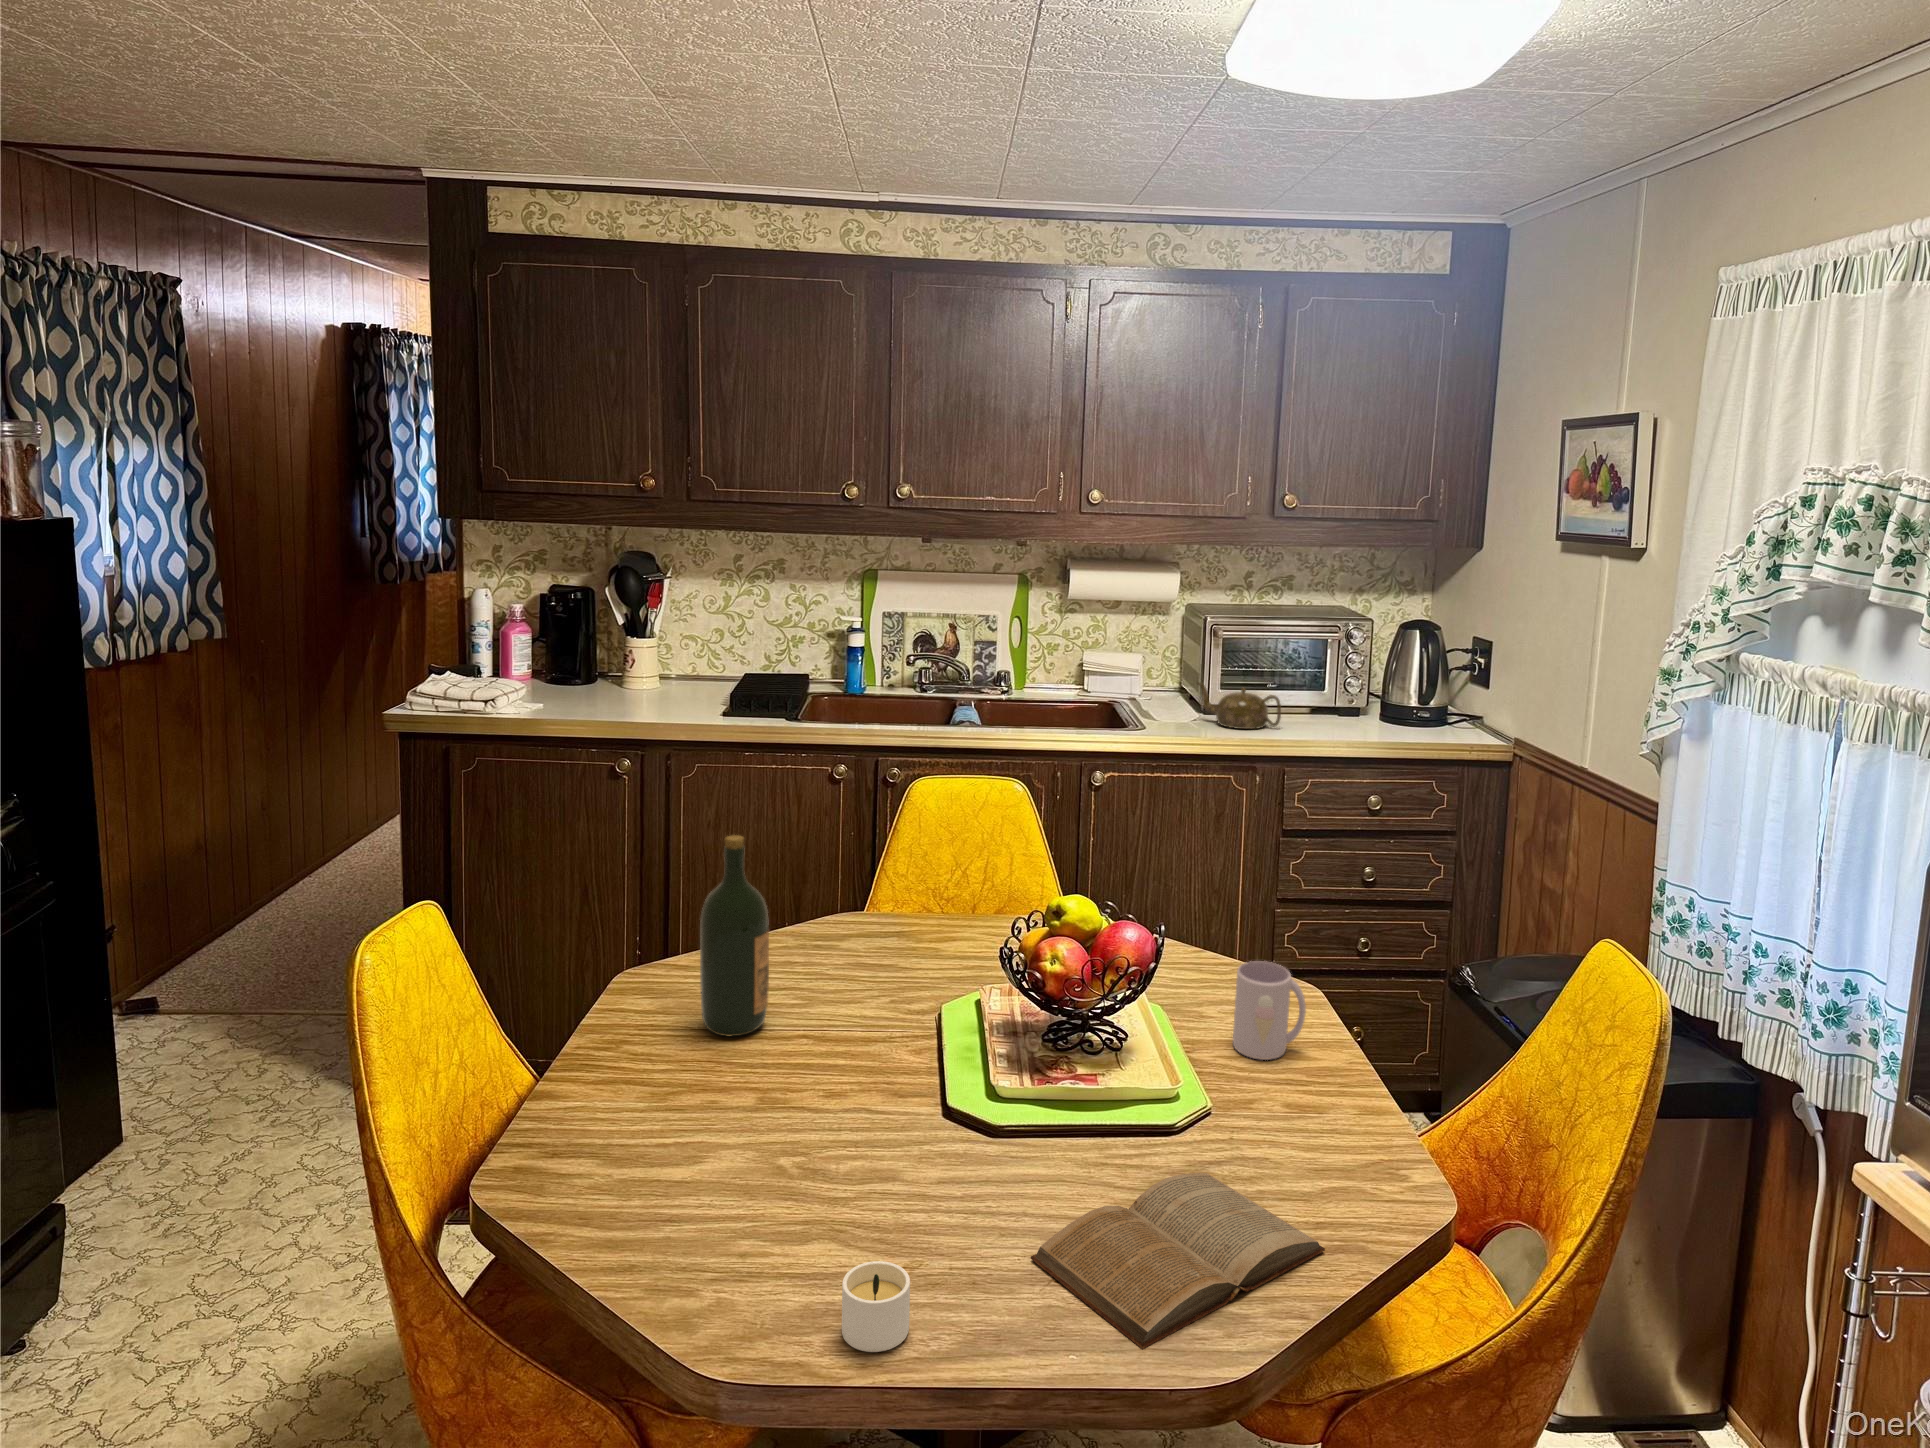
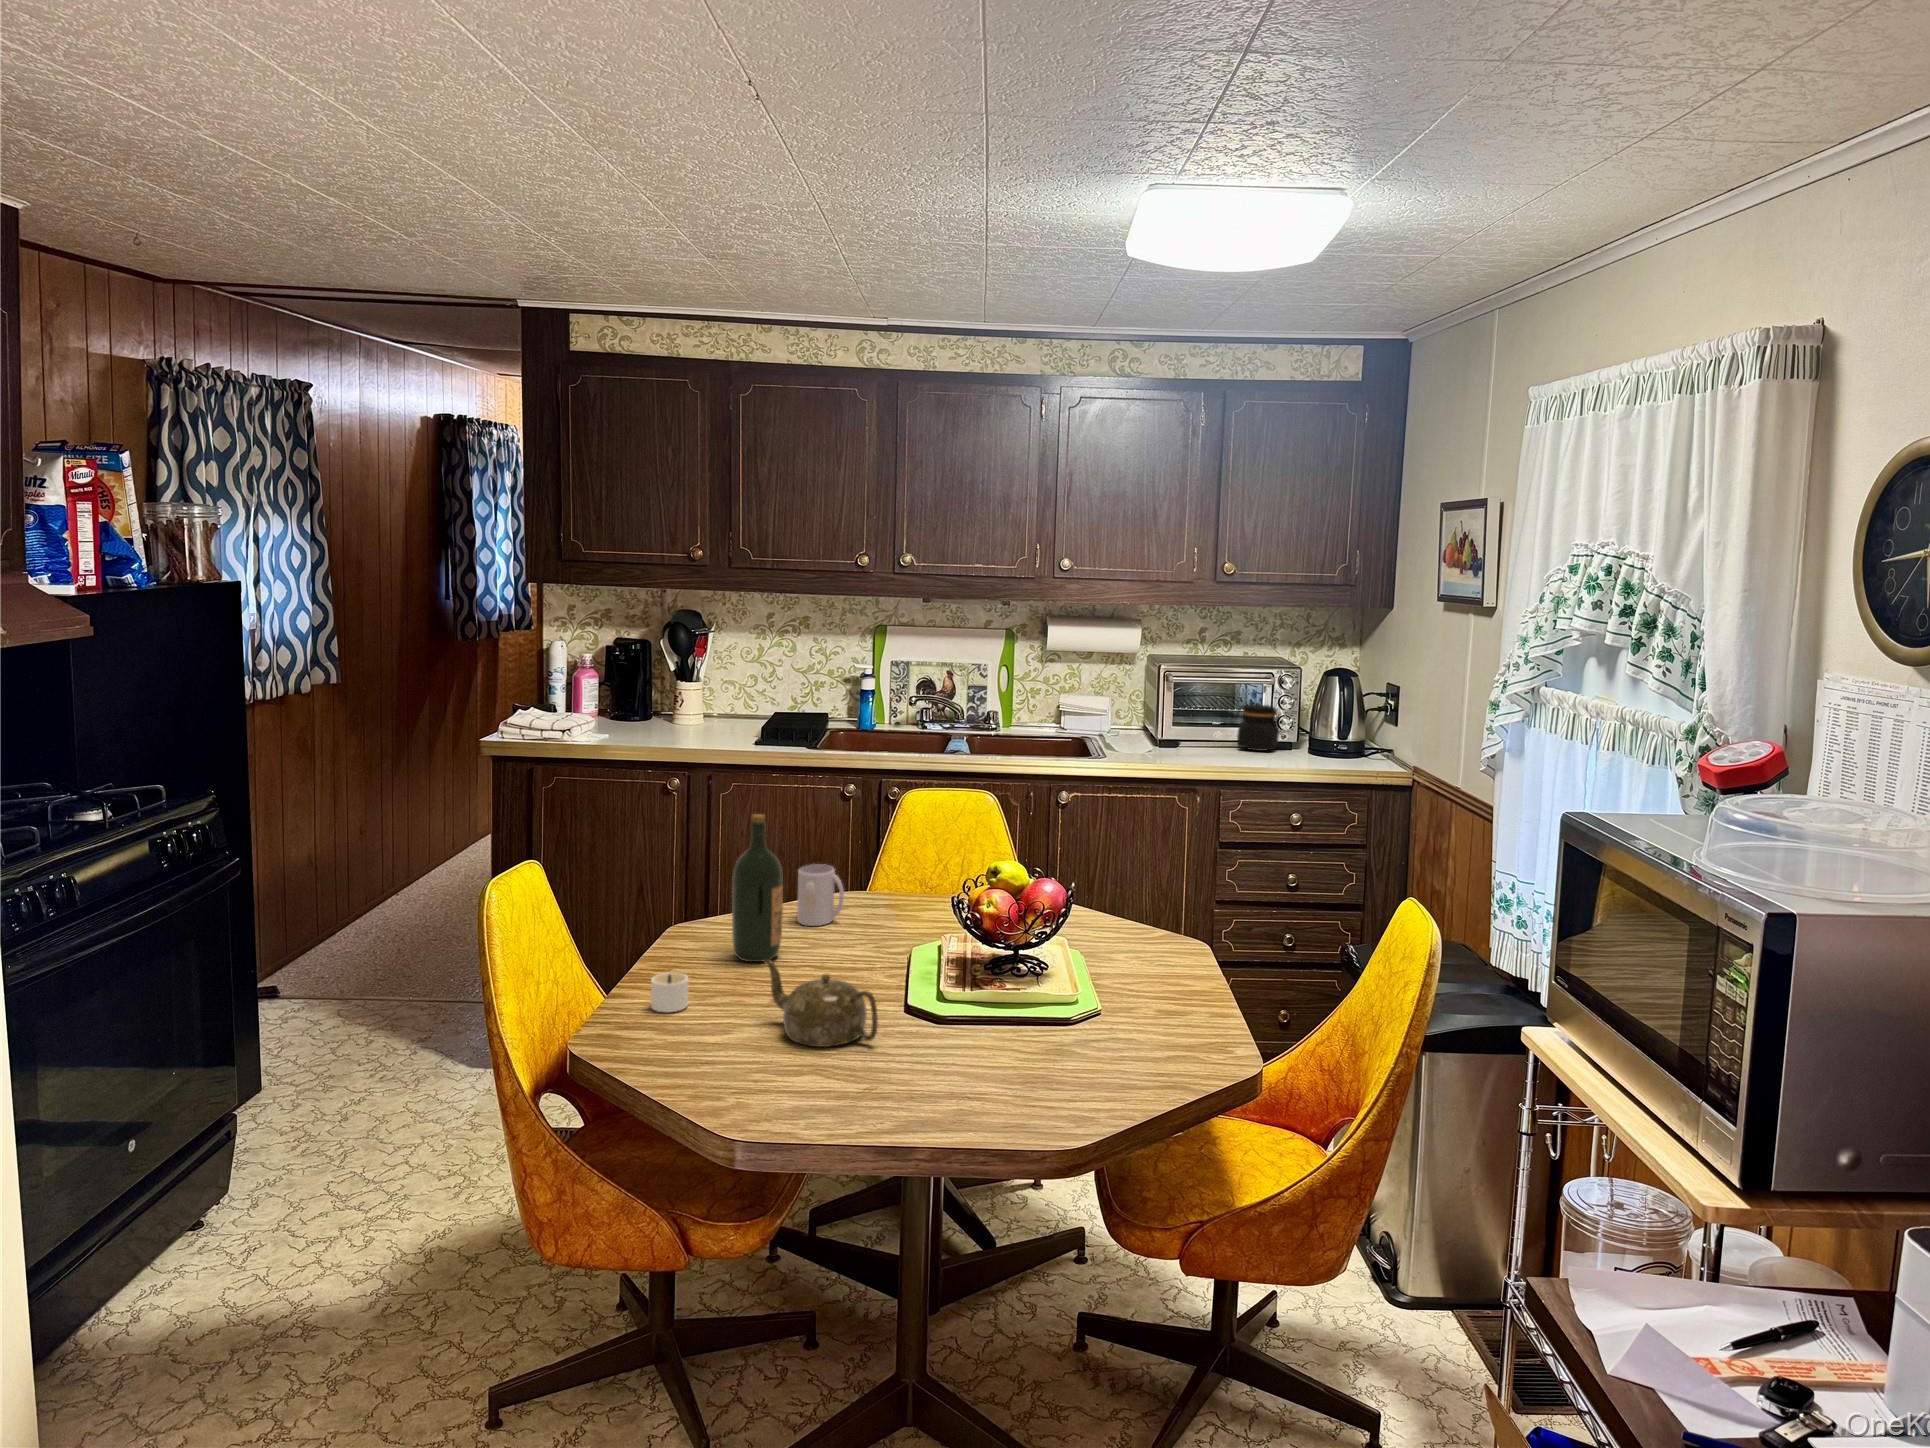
jar: none [1291,662,1348,717] -> present [1235,704,1281,751]
teapot: present [1197,683,1281,729] -> present [764,959,878,1047]
mug: present [1233,961,1306,1060] -> present [797,864,844,926]
book: present [1031,1173,1325,1349] -> none [950,1035,1151,1119]
candle: present [842,1261,910,1352] -> present [651,972,688,1012]

